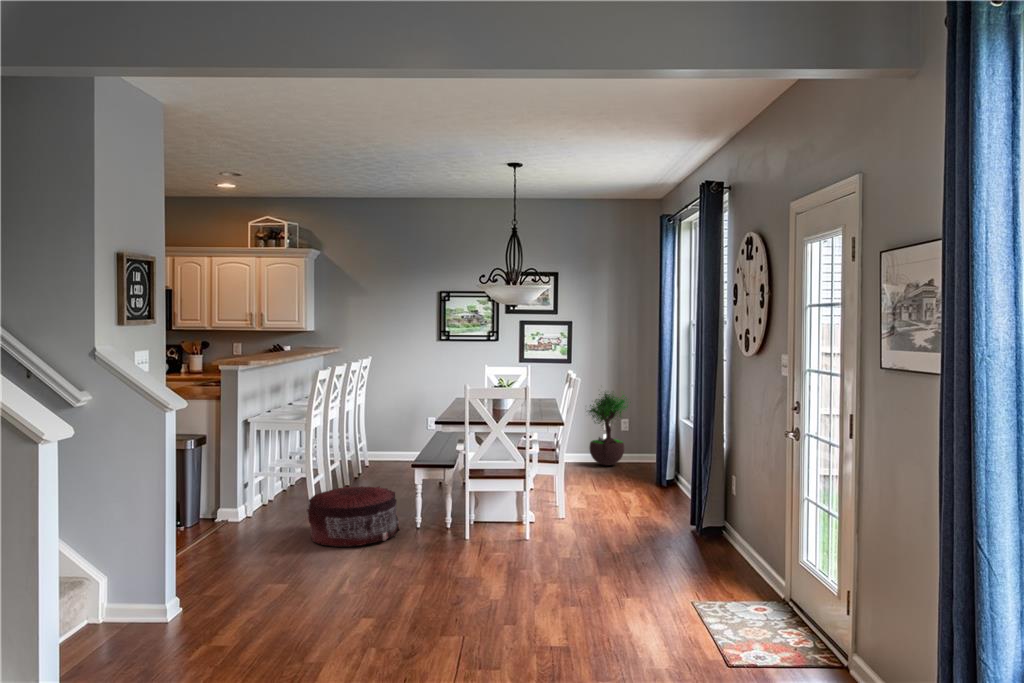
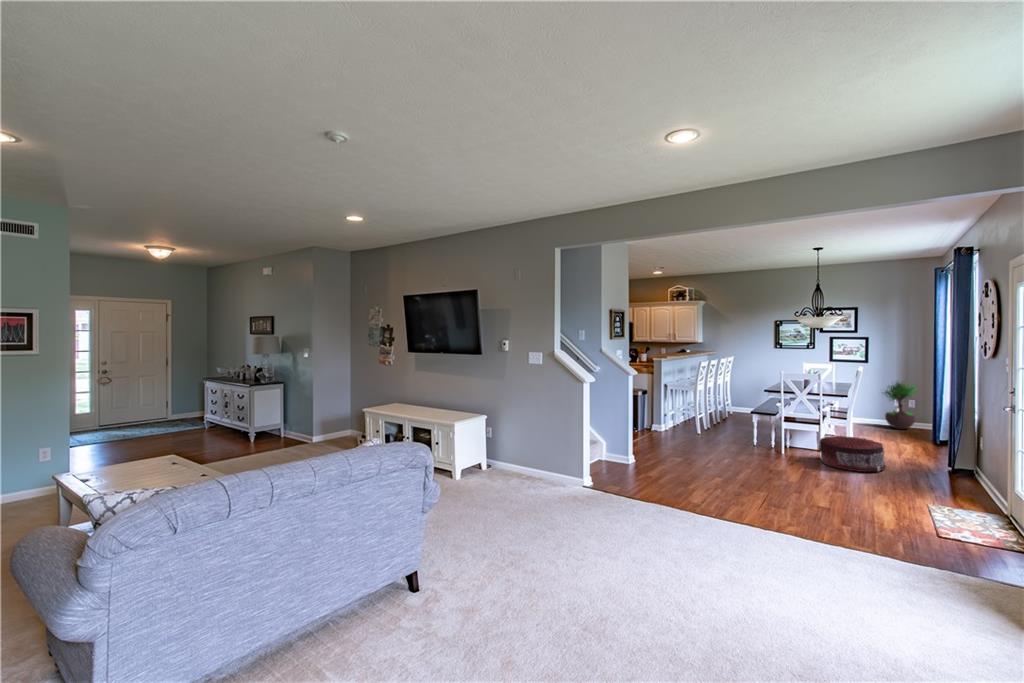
pouf: present [307,486,400,547] -> present [819,436,886,472]

